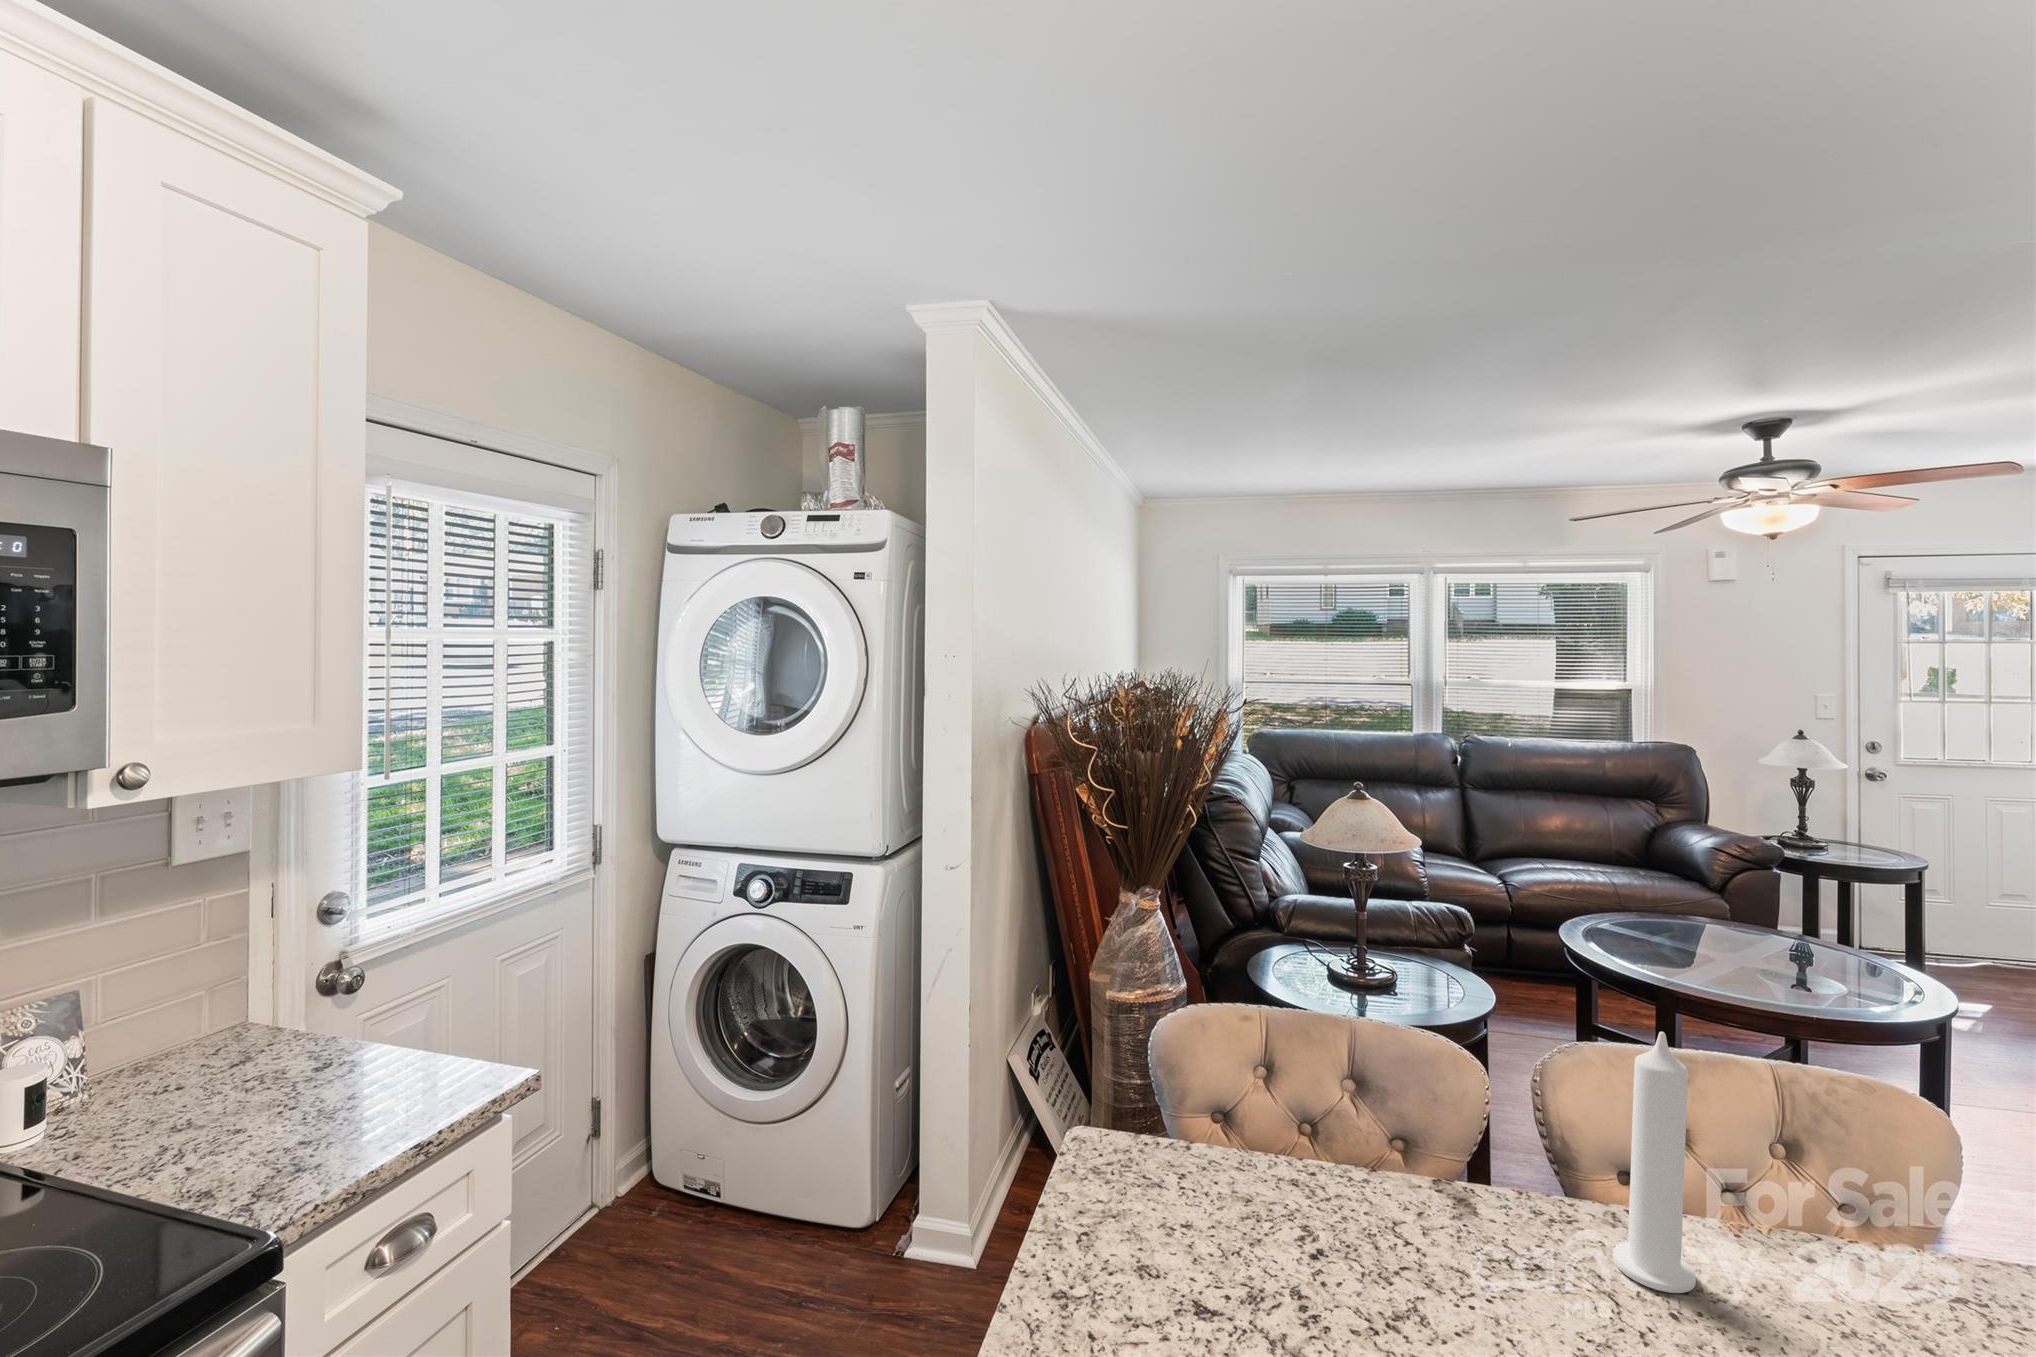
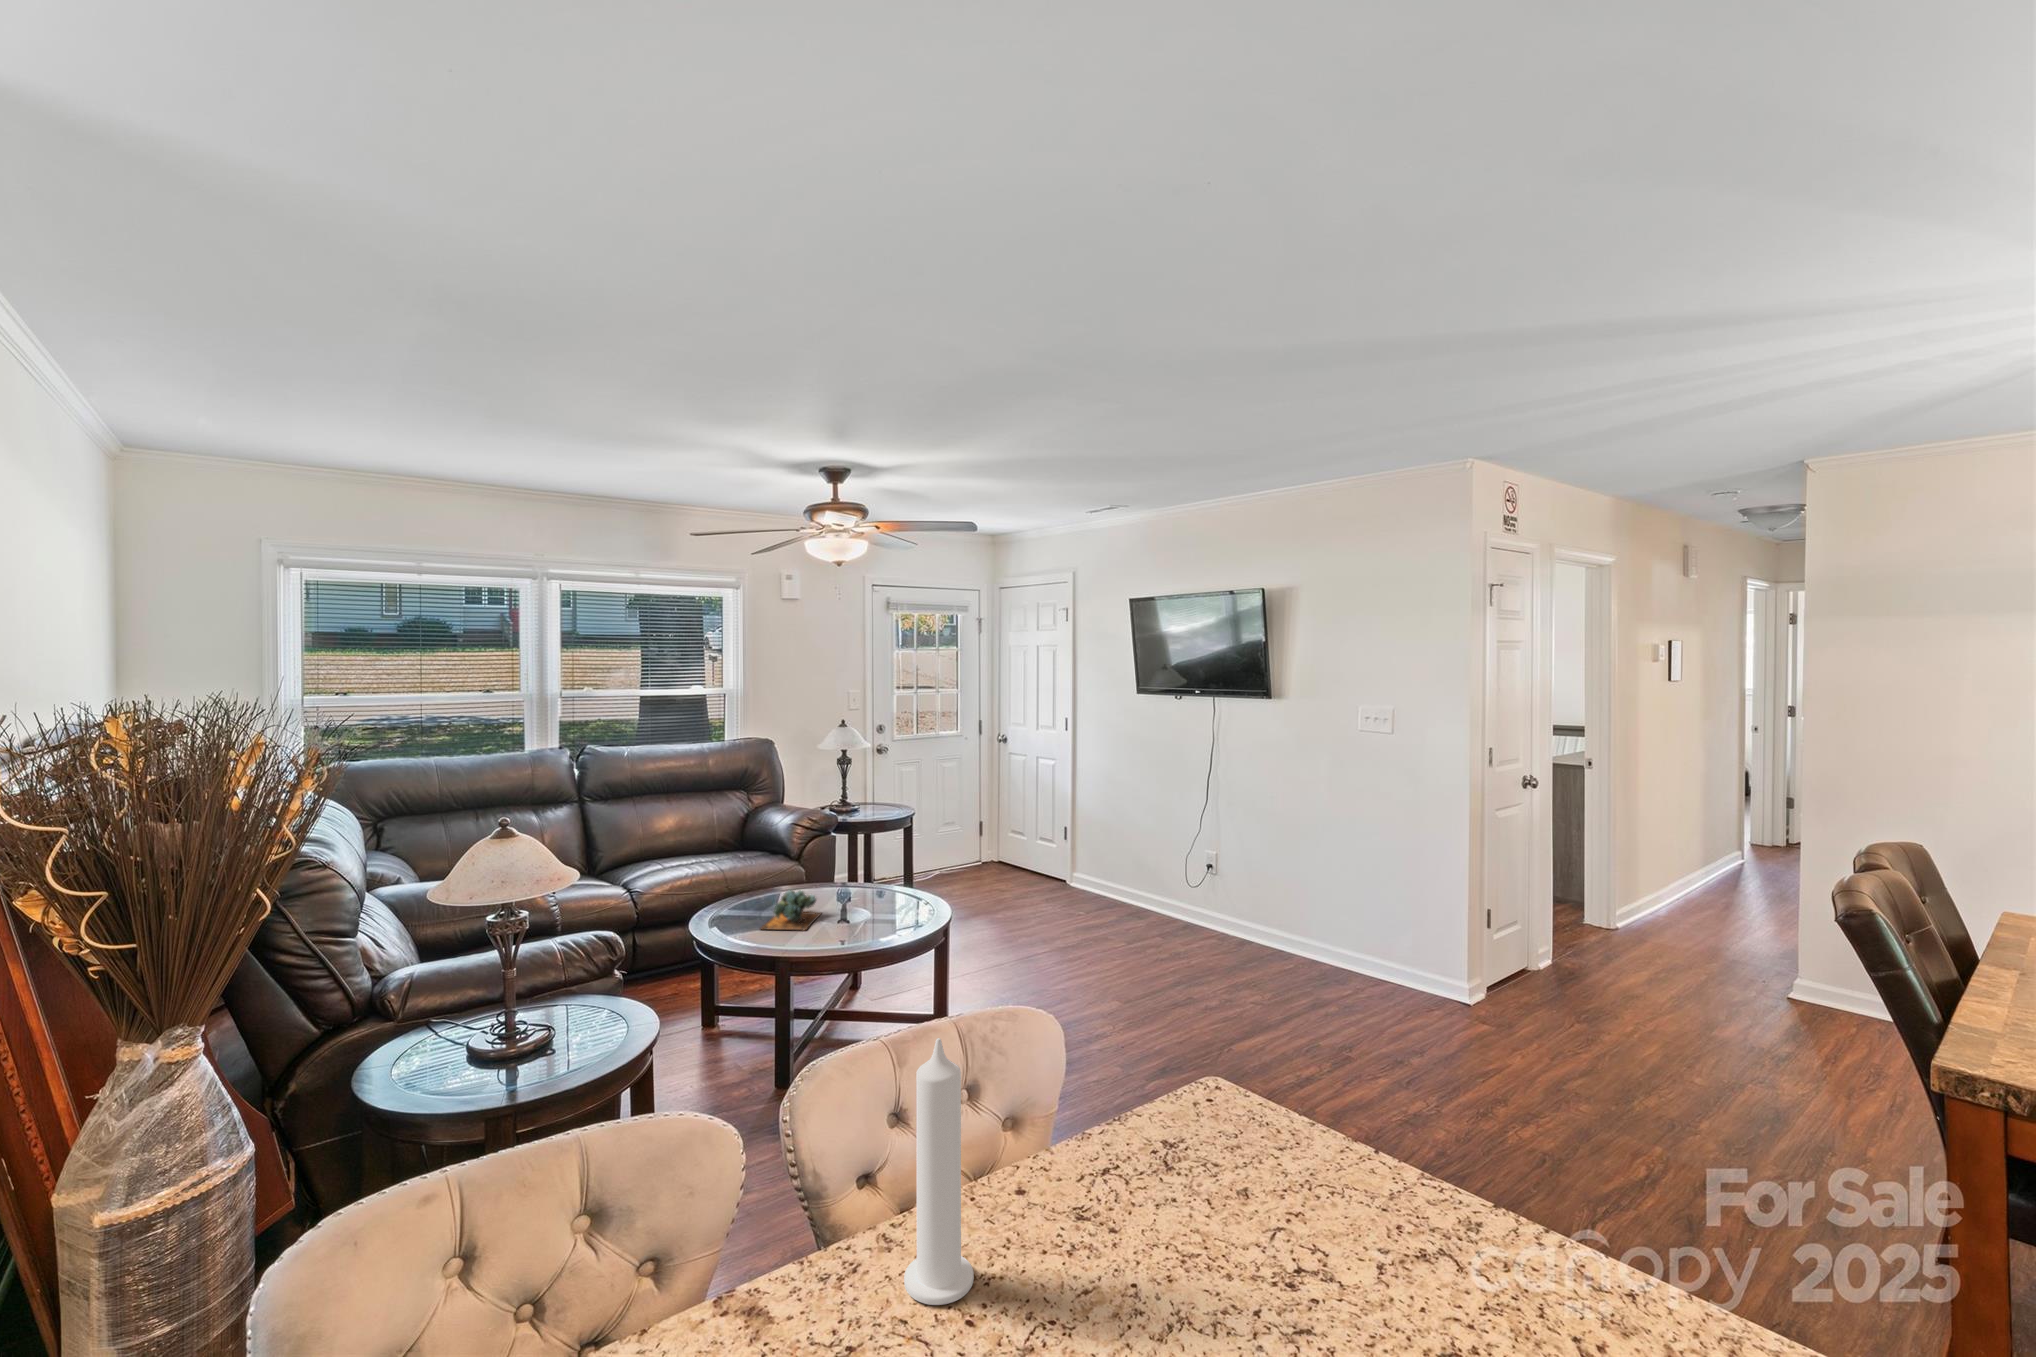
succulent plant: none [1639,918,1730,968] -> present [761,890,821,930]

